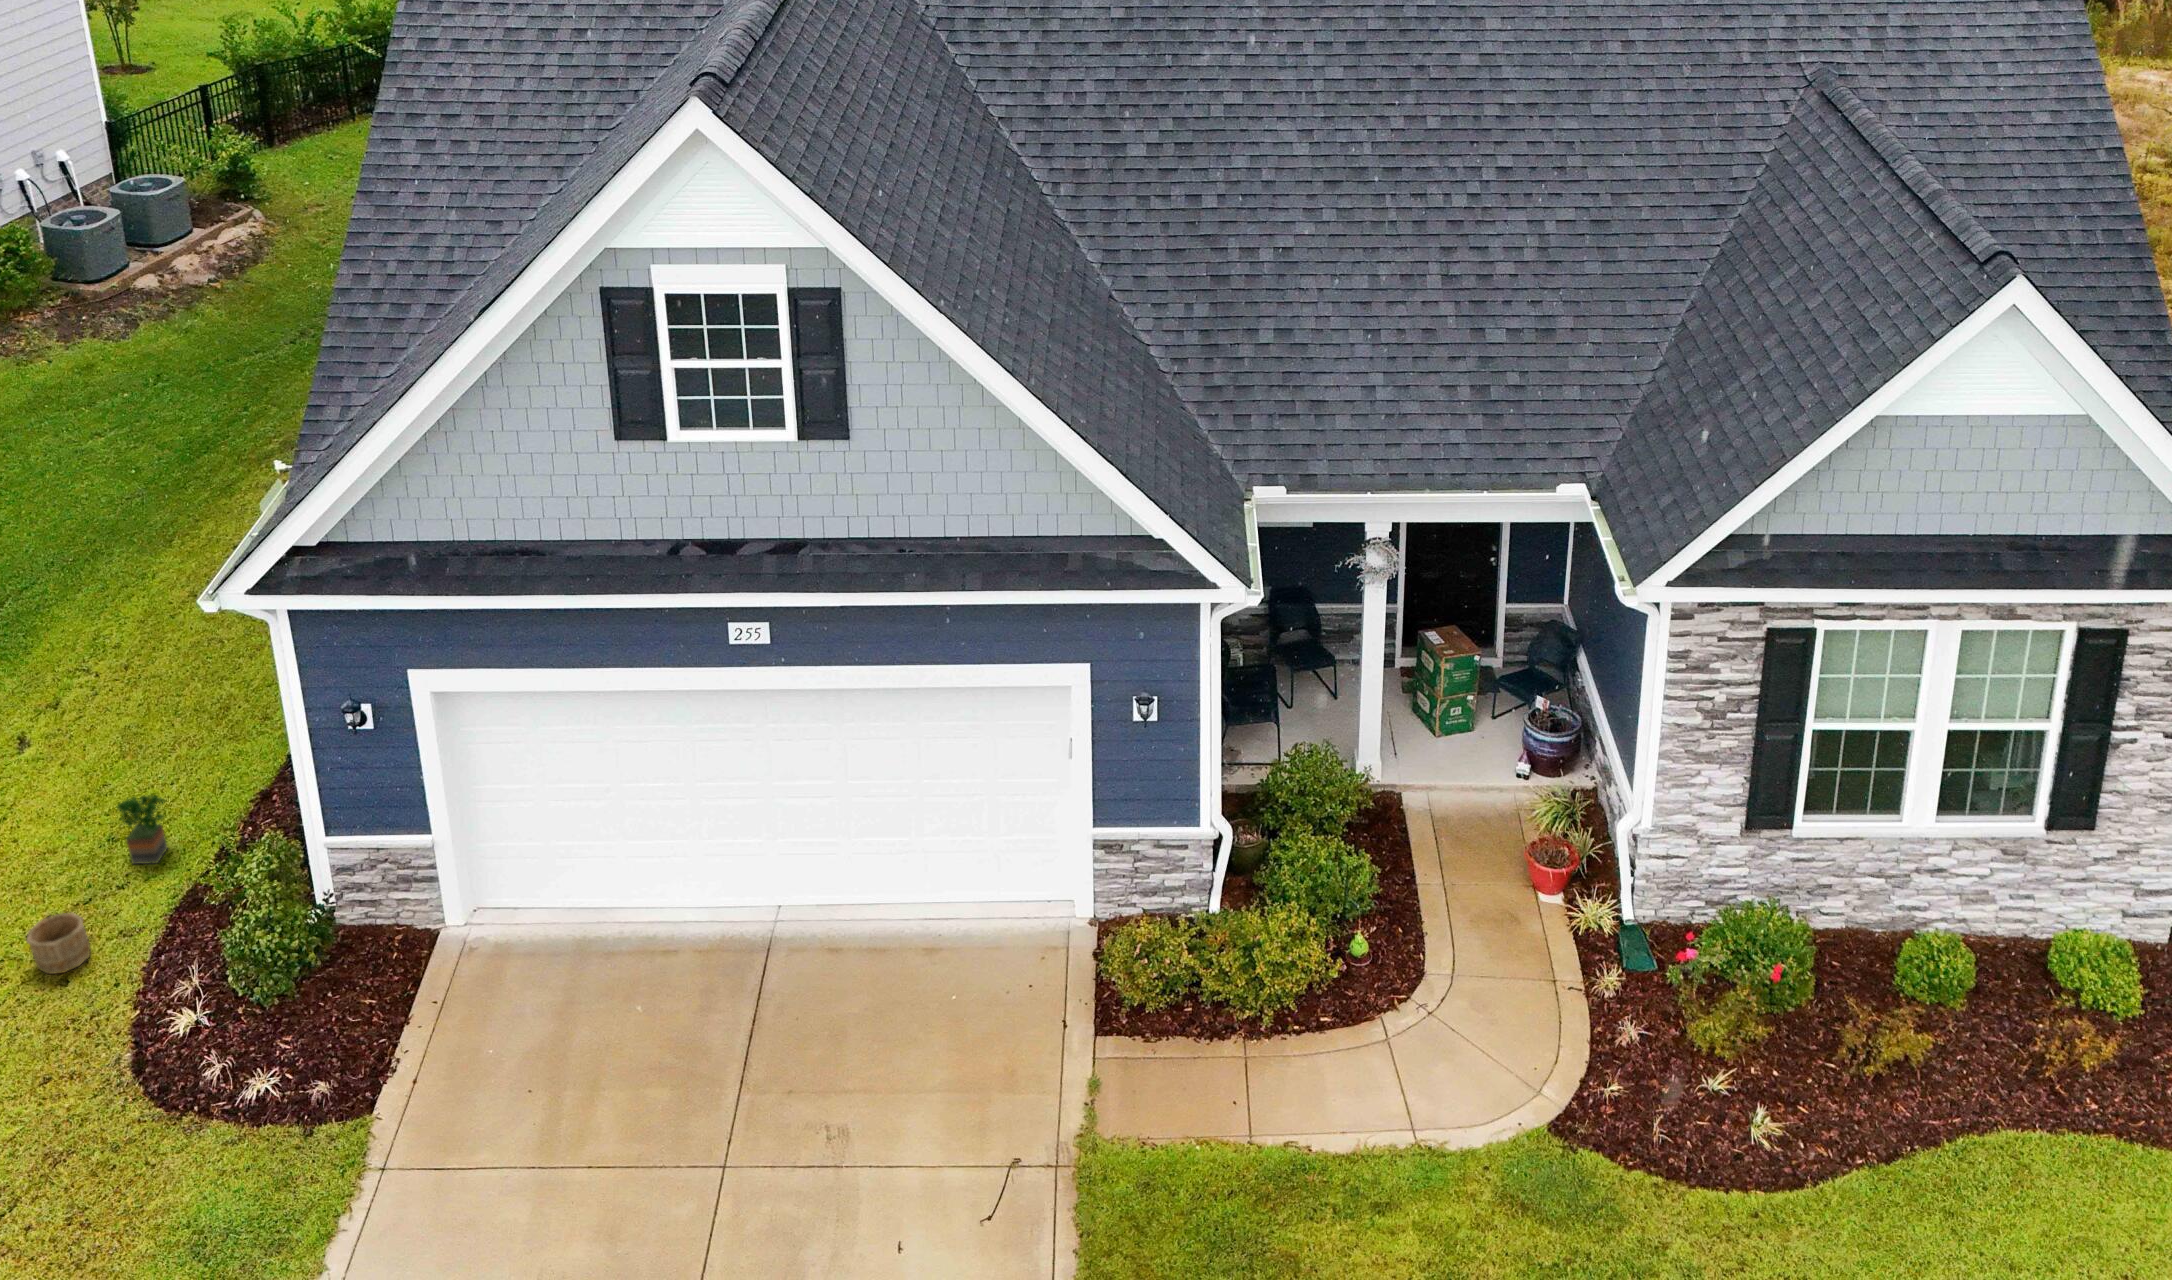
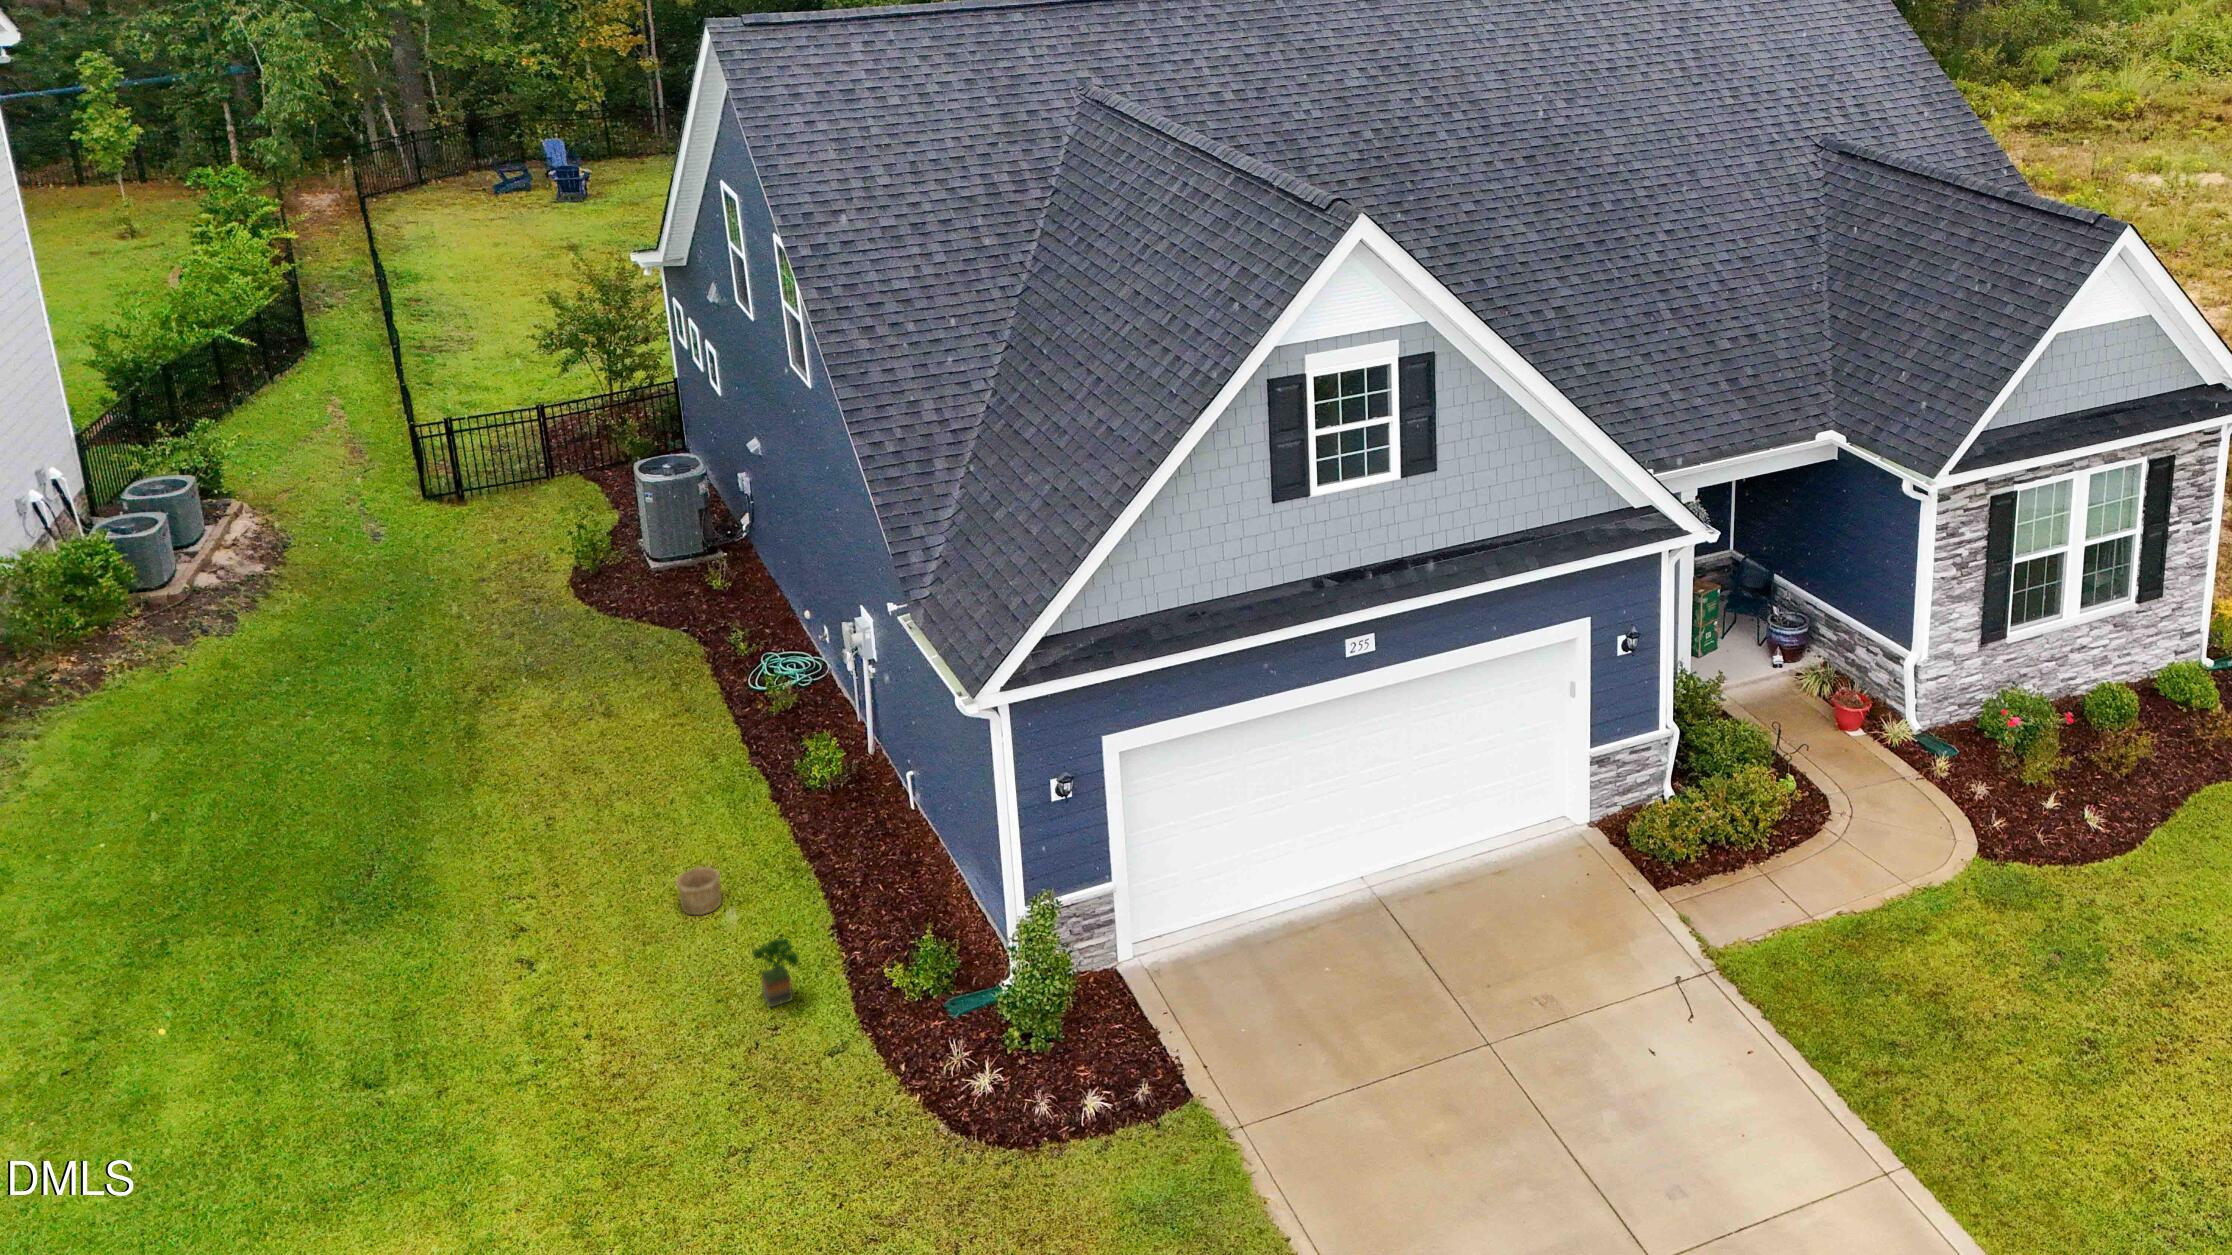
wooden bucket: present [27,913,90,974] -> present [676,867,721,915]

